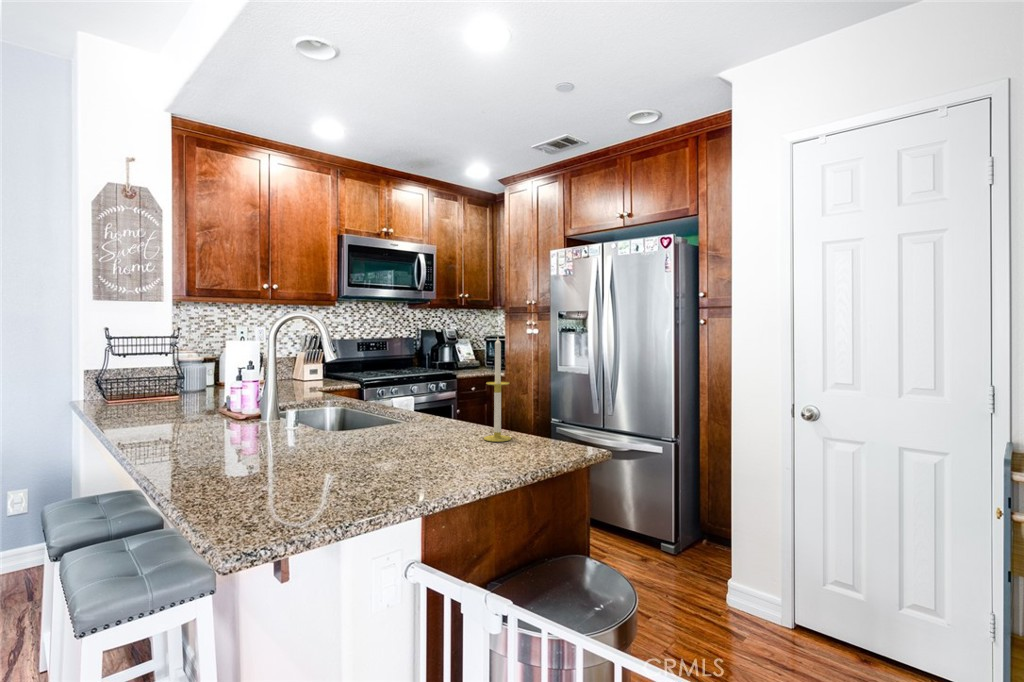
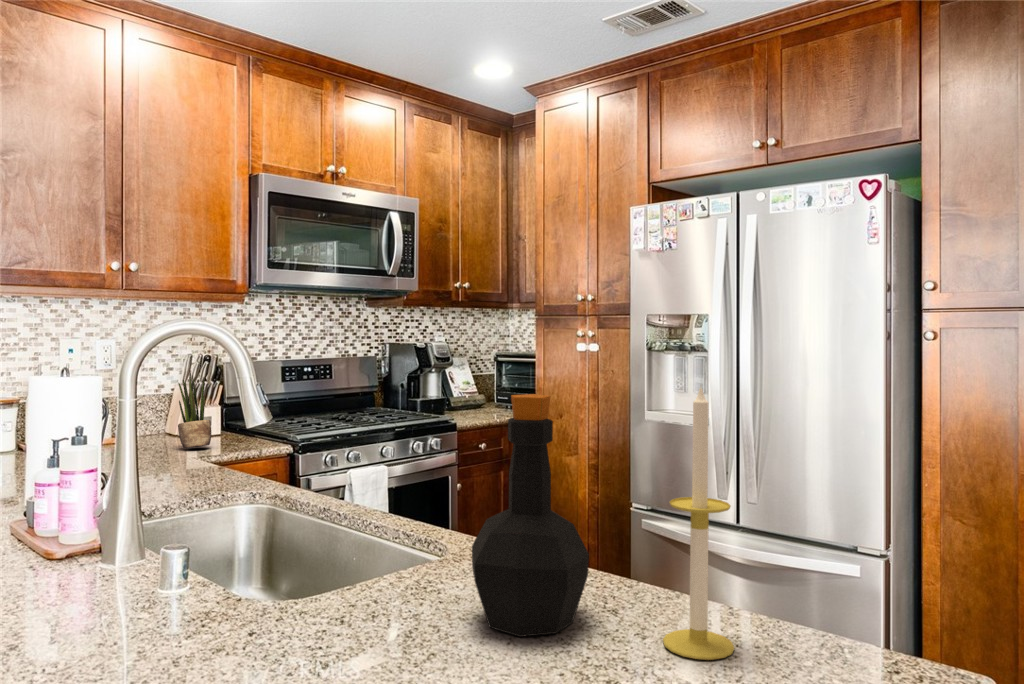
bottle: none [412,342,460,437] -> present [472,394,589,637]
potted plant: none [299,344,317,384] -> present [178,373,211,448]

